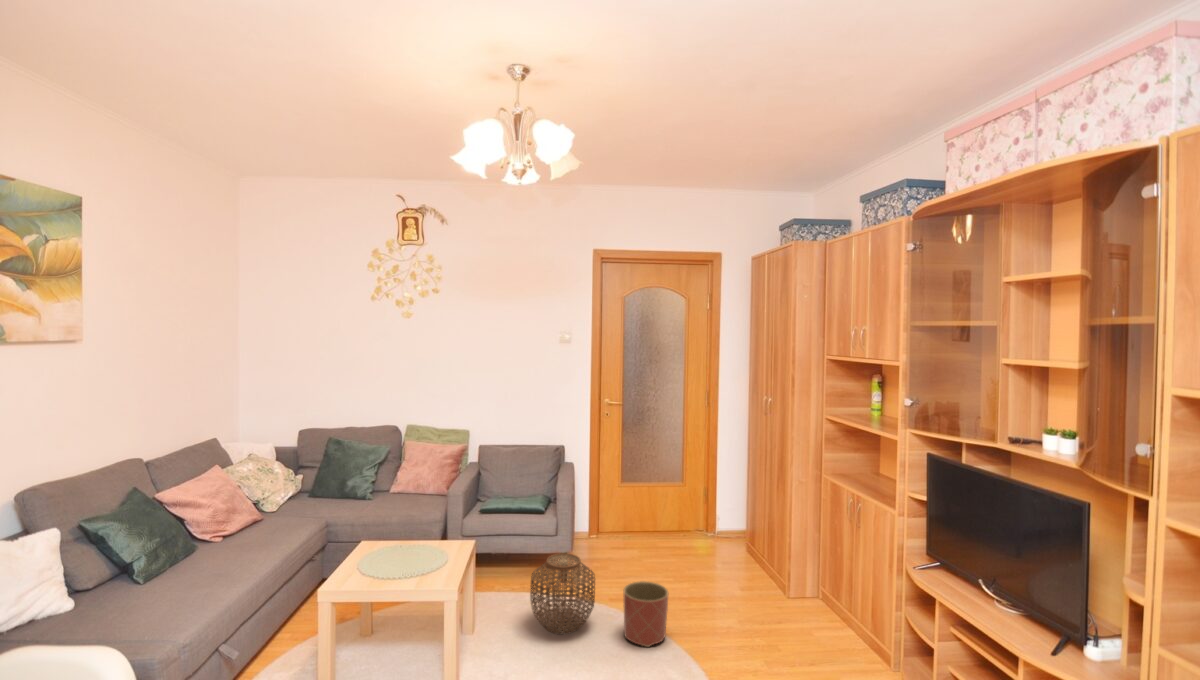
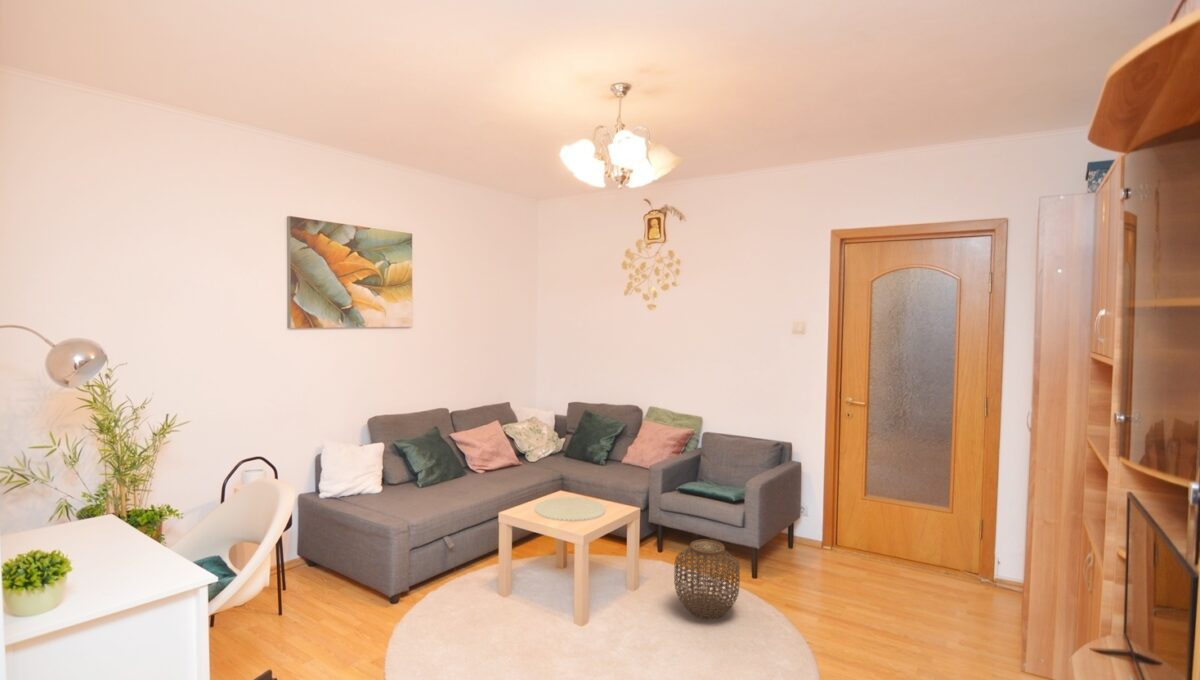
planter: present [623,581,668,647] -> none [752,587,802,656]

